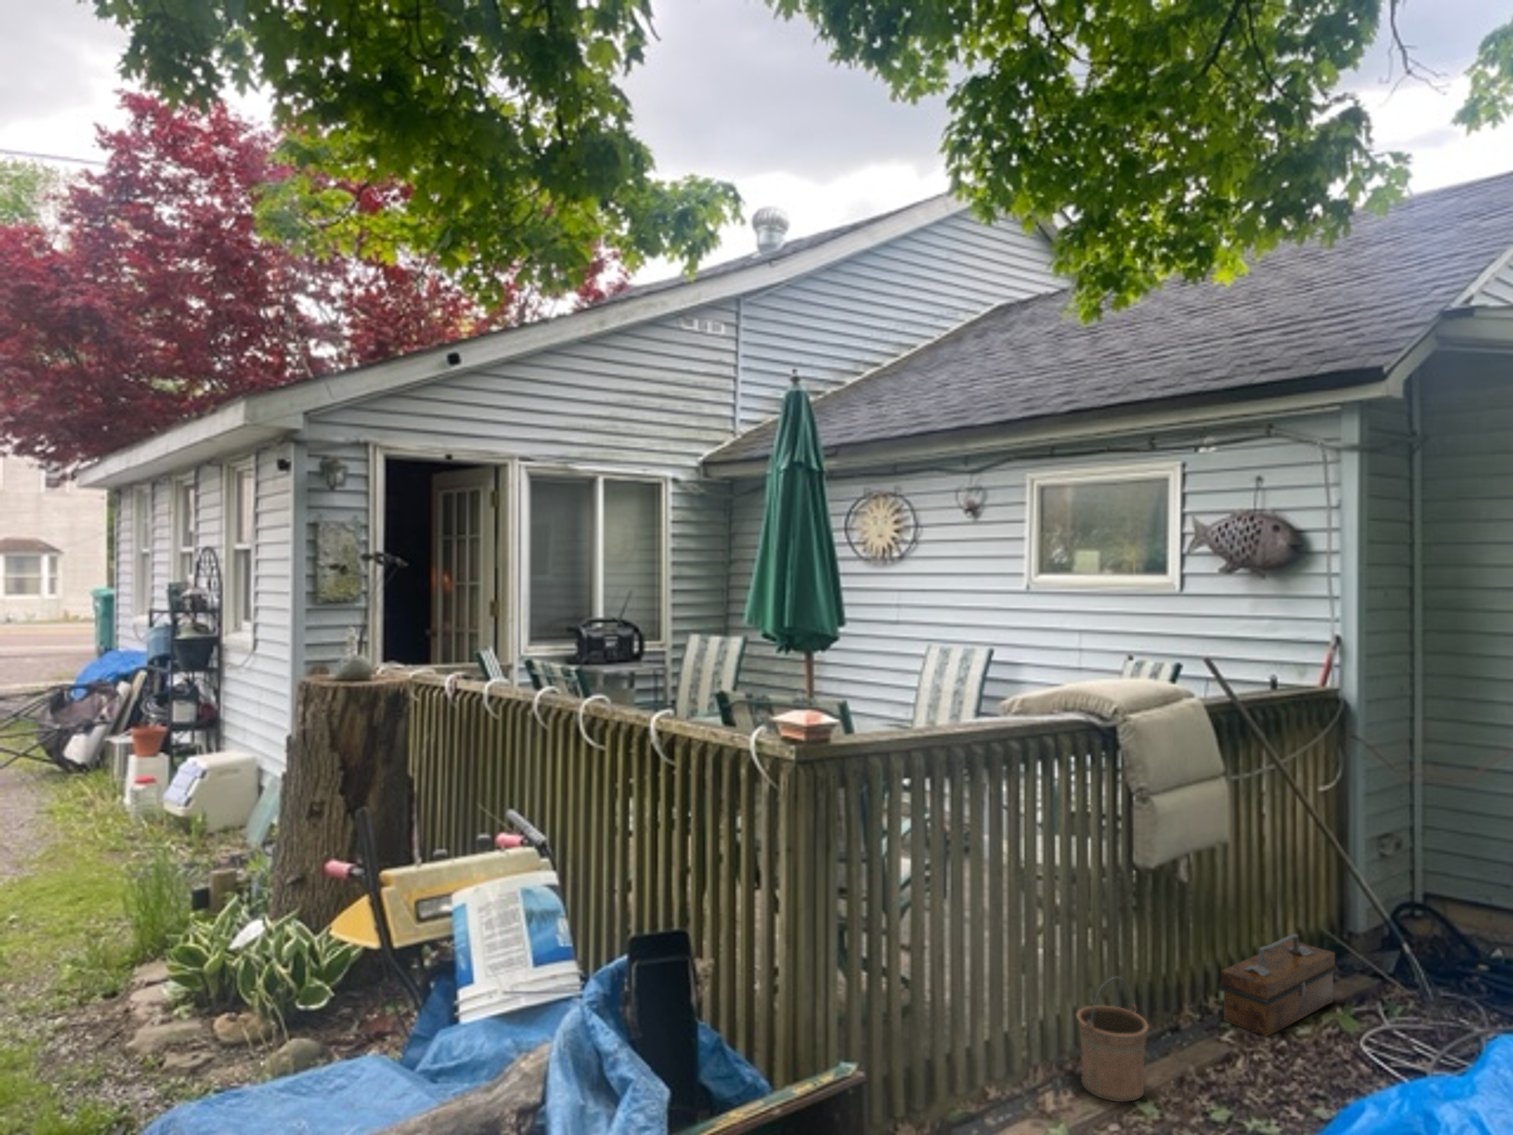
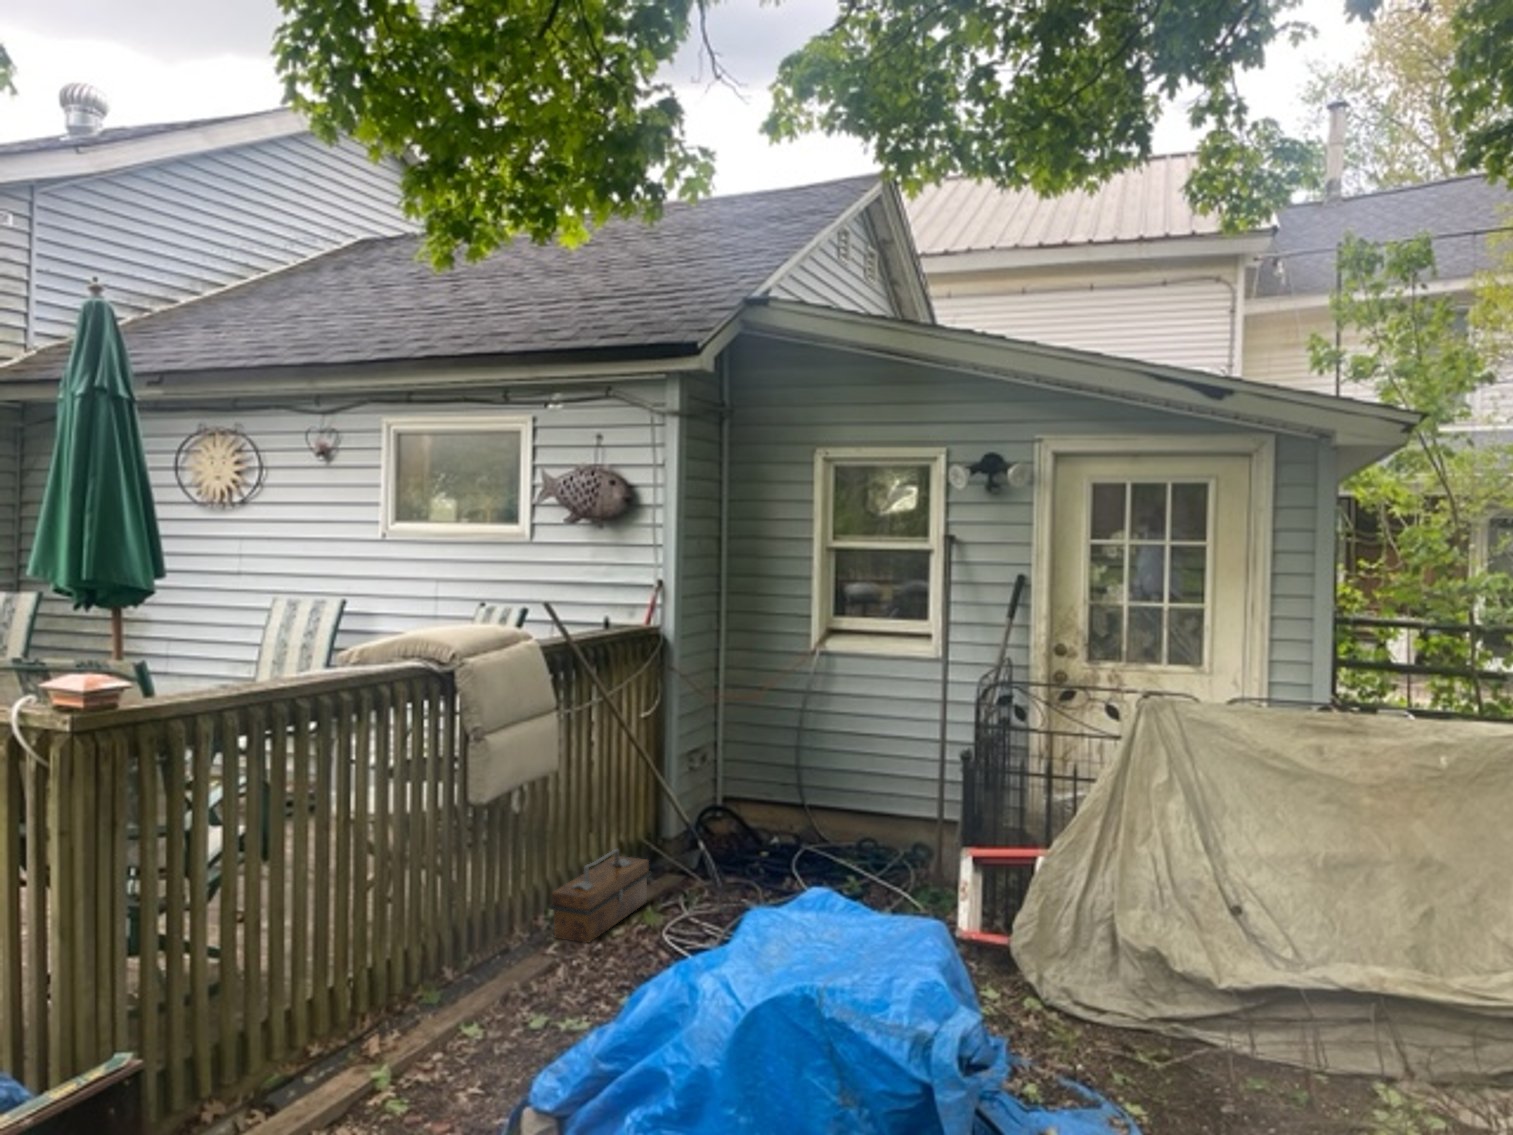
bucket: present [1077,978,1148,1102] -> none [409,913,477,1030]

